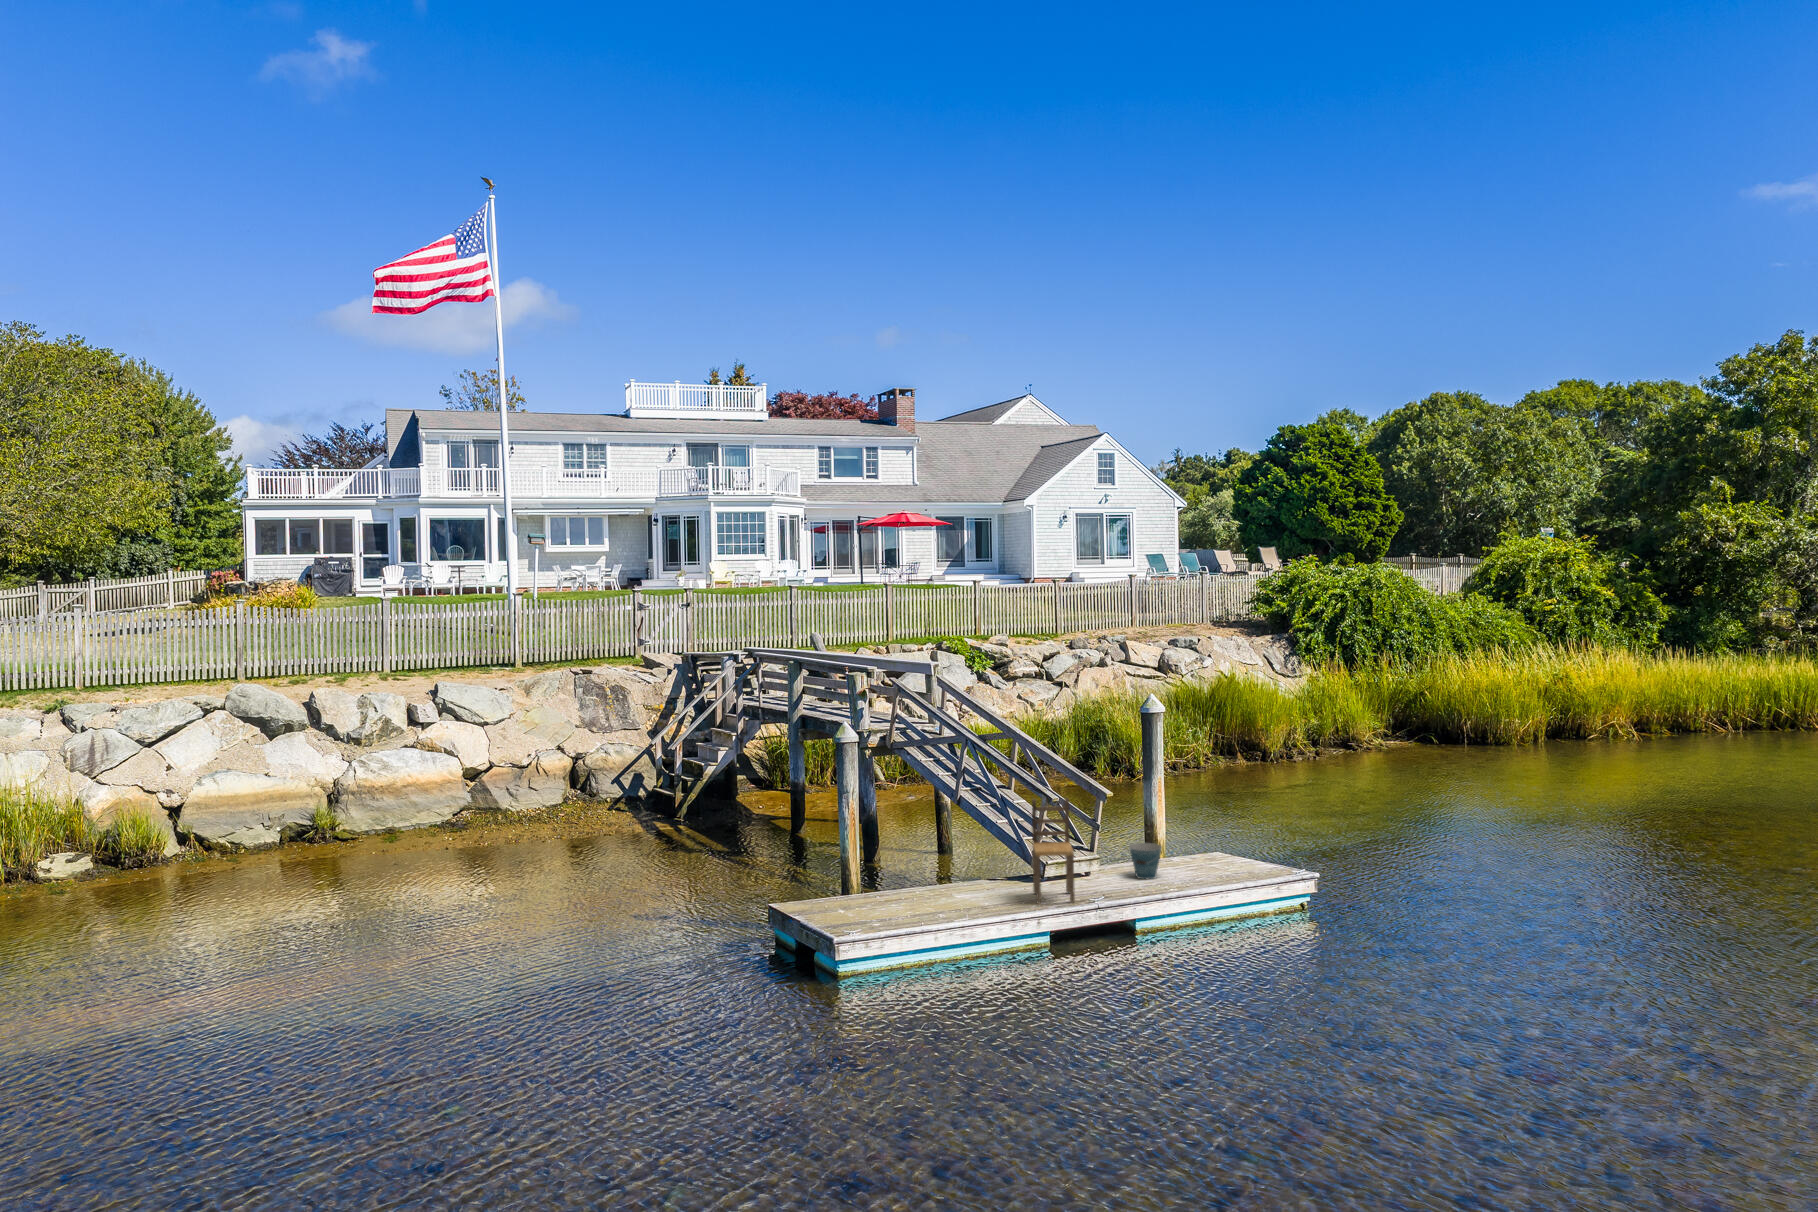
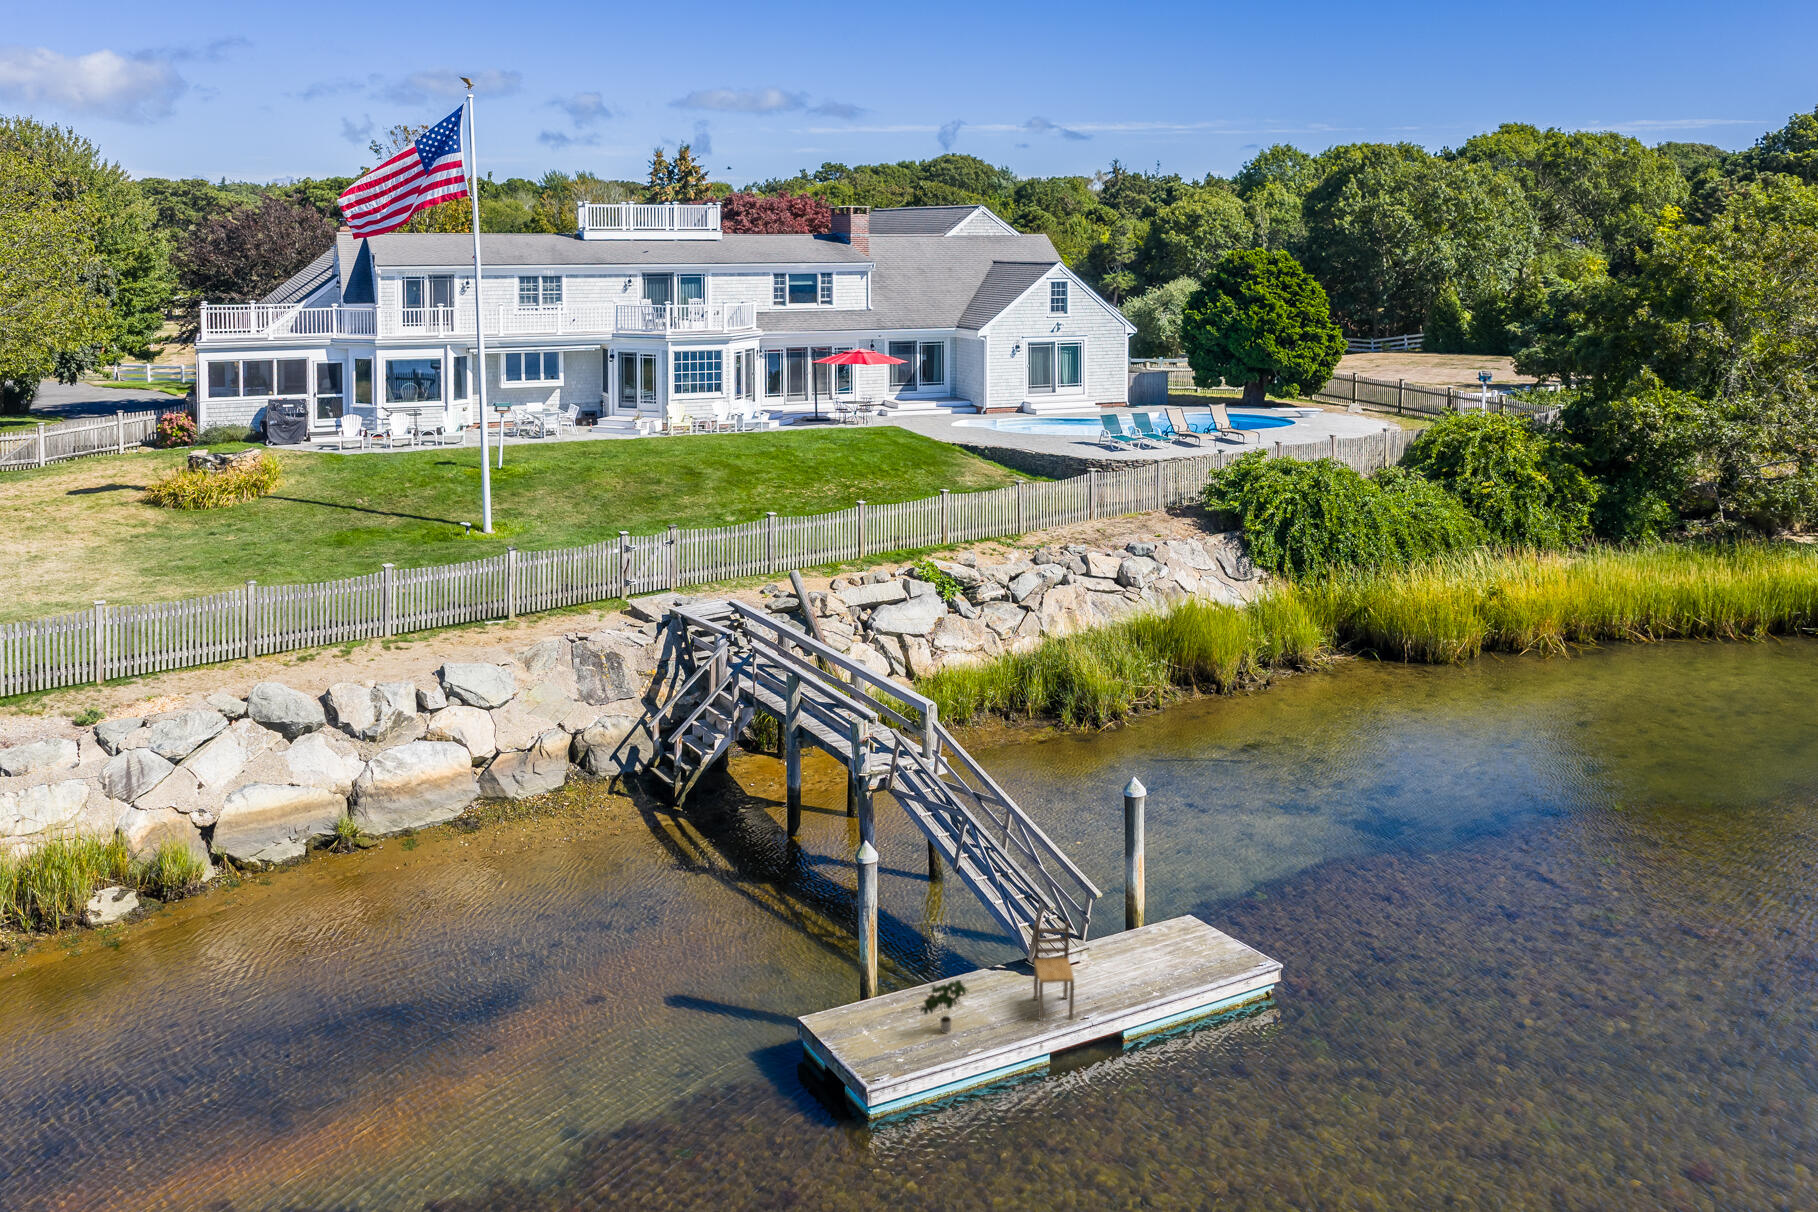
bucket: present [1129,843,1162,879] -> none [1118,929,1149,967]
potted plant: none [906,850,959,910] -> present [921,980,968,1033]

